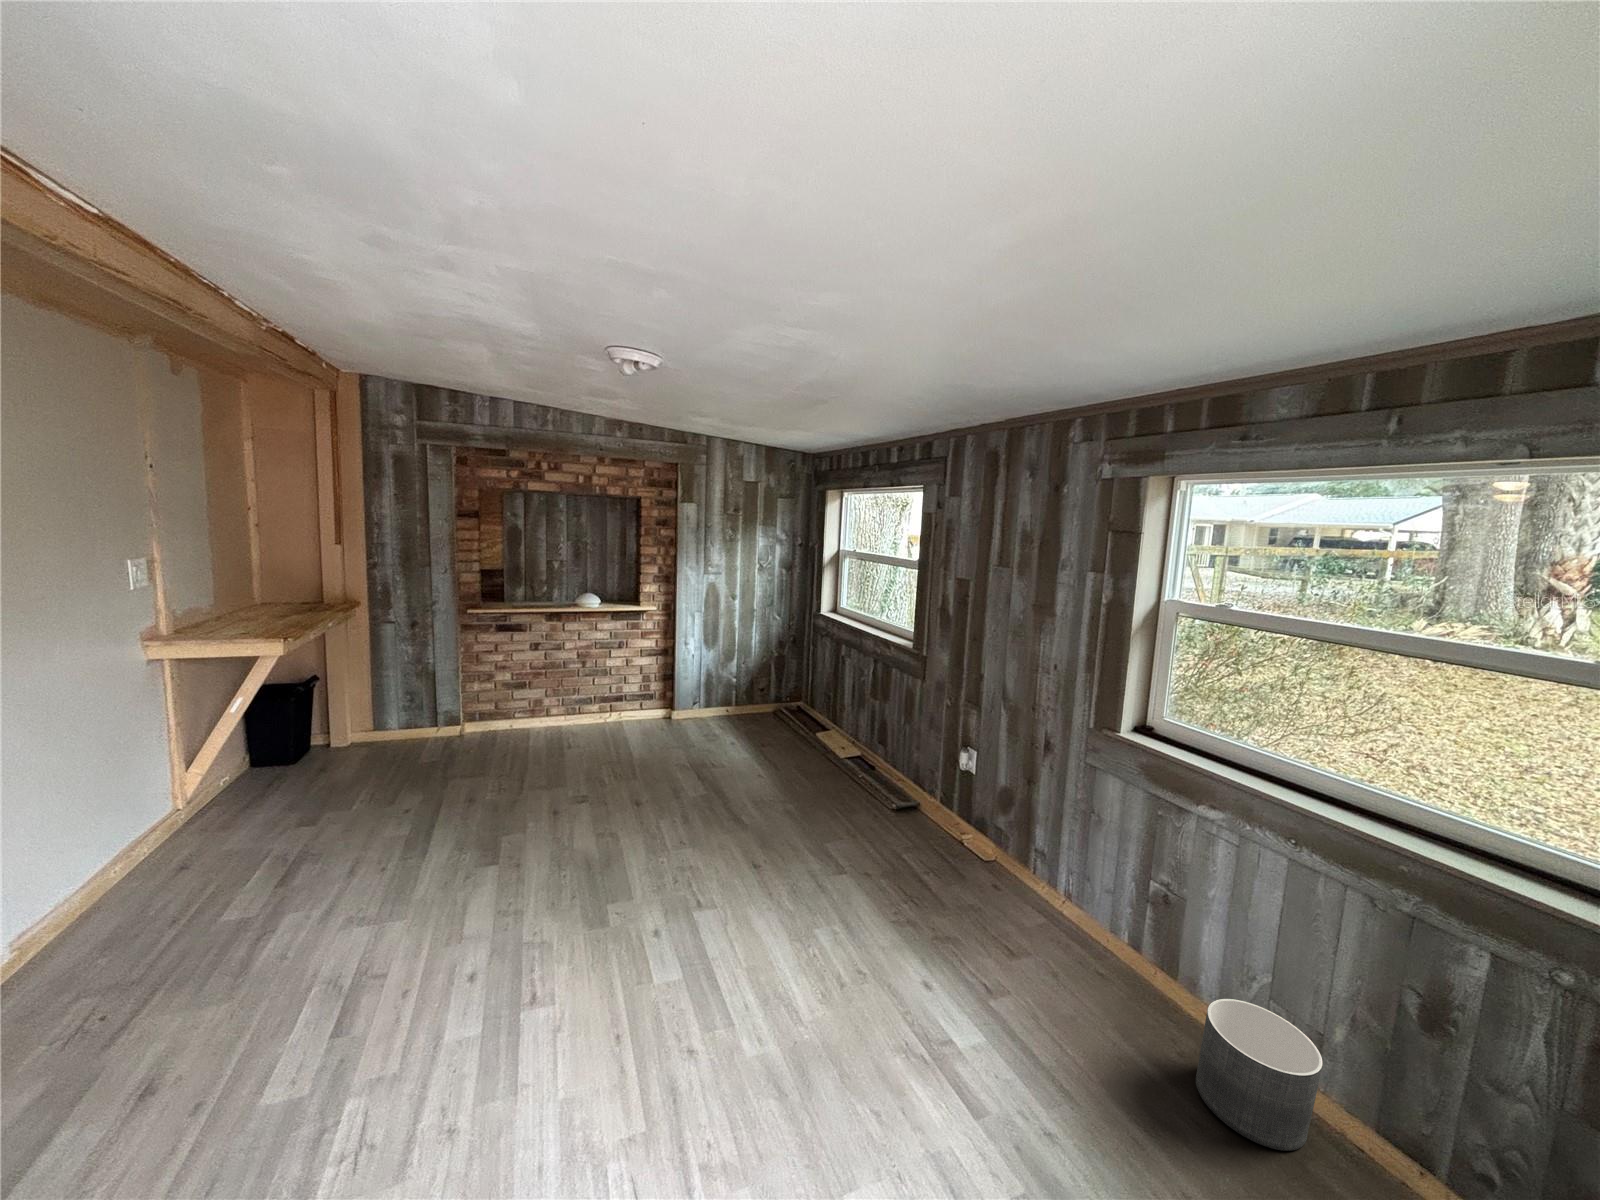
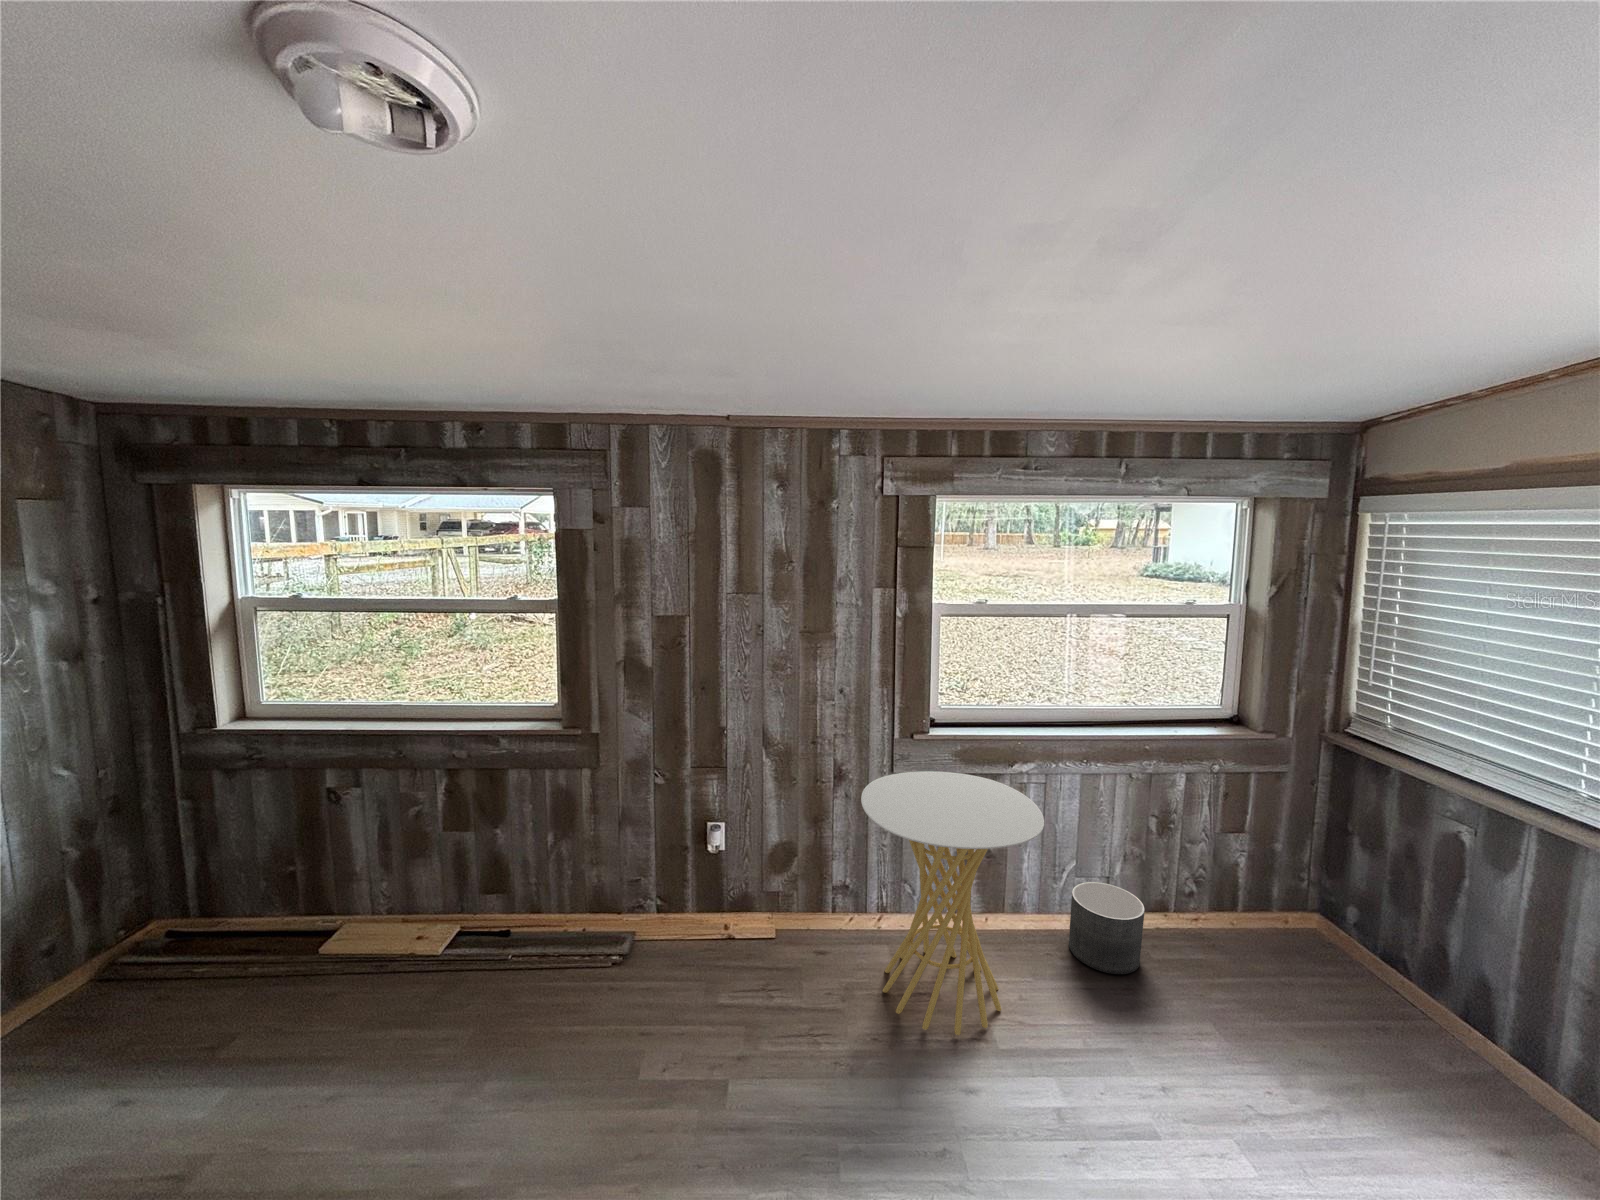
side table: none [957,745,1148,1001] -> present [861,771,1044,1035]

